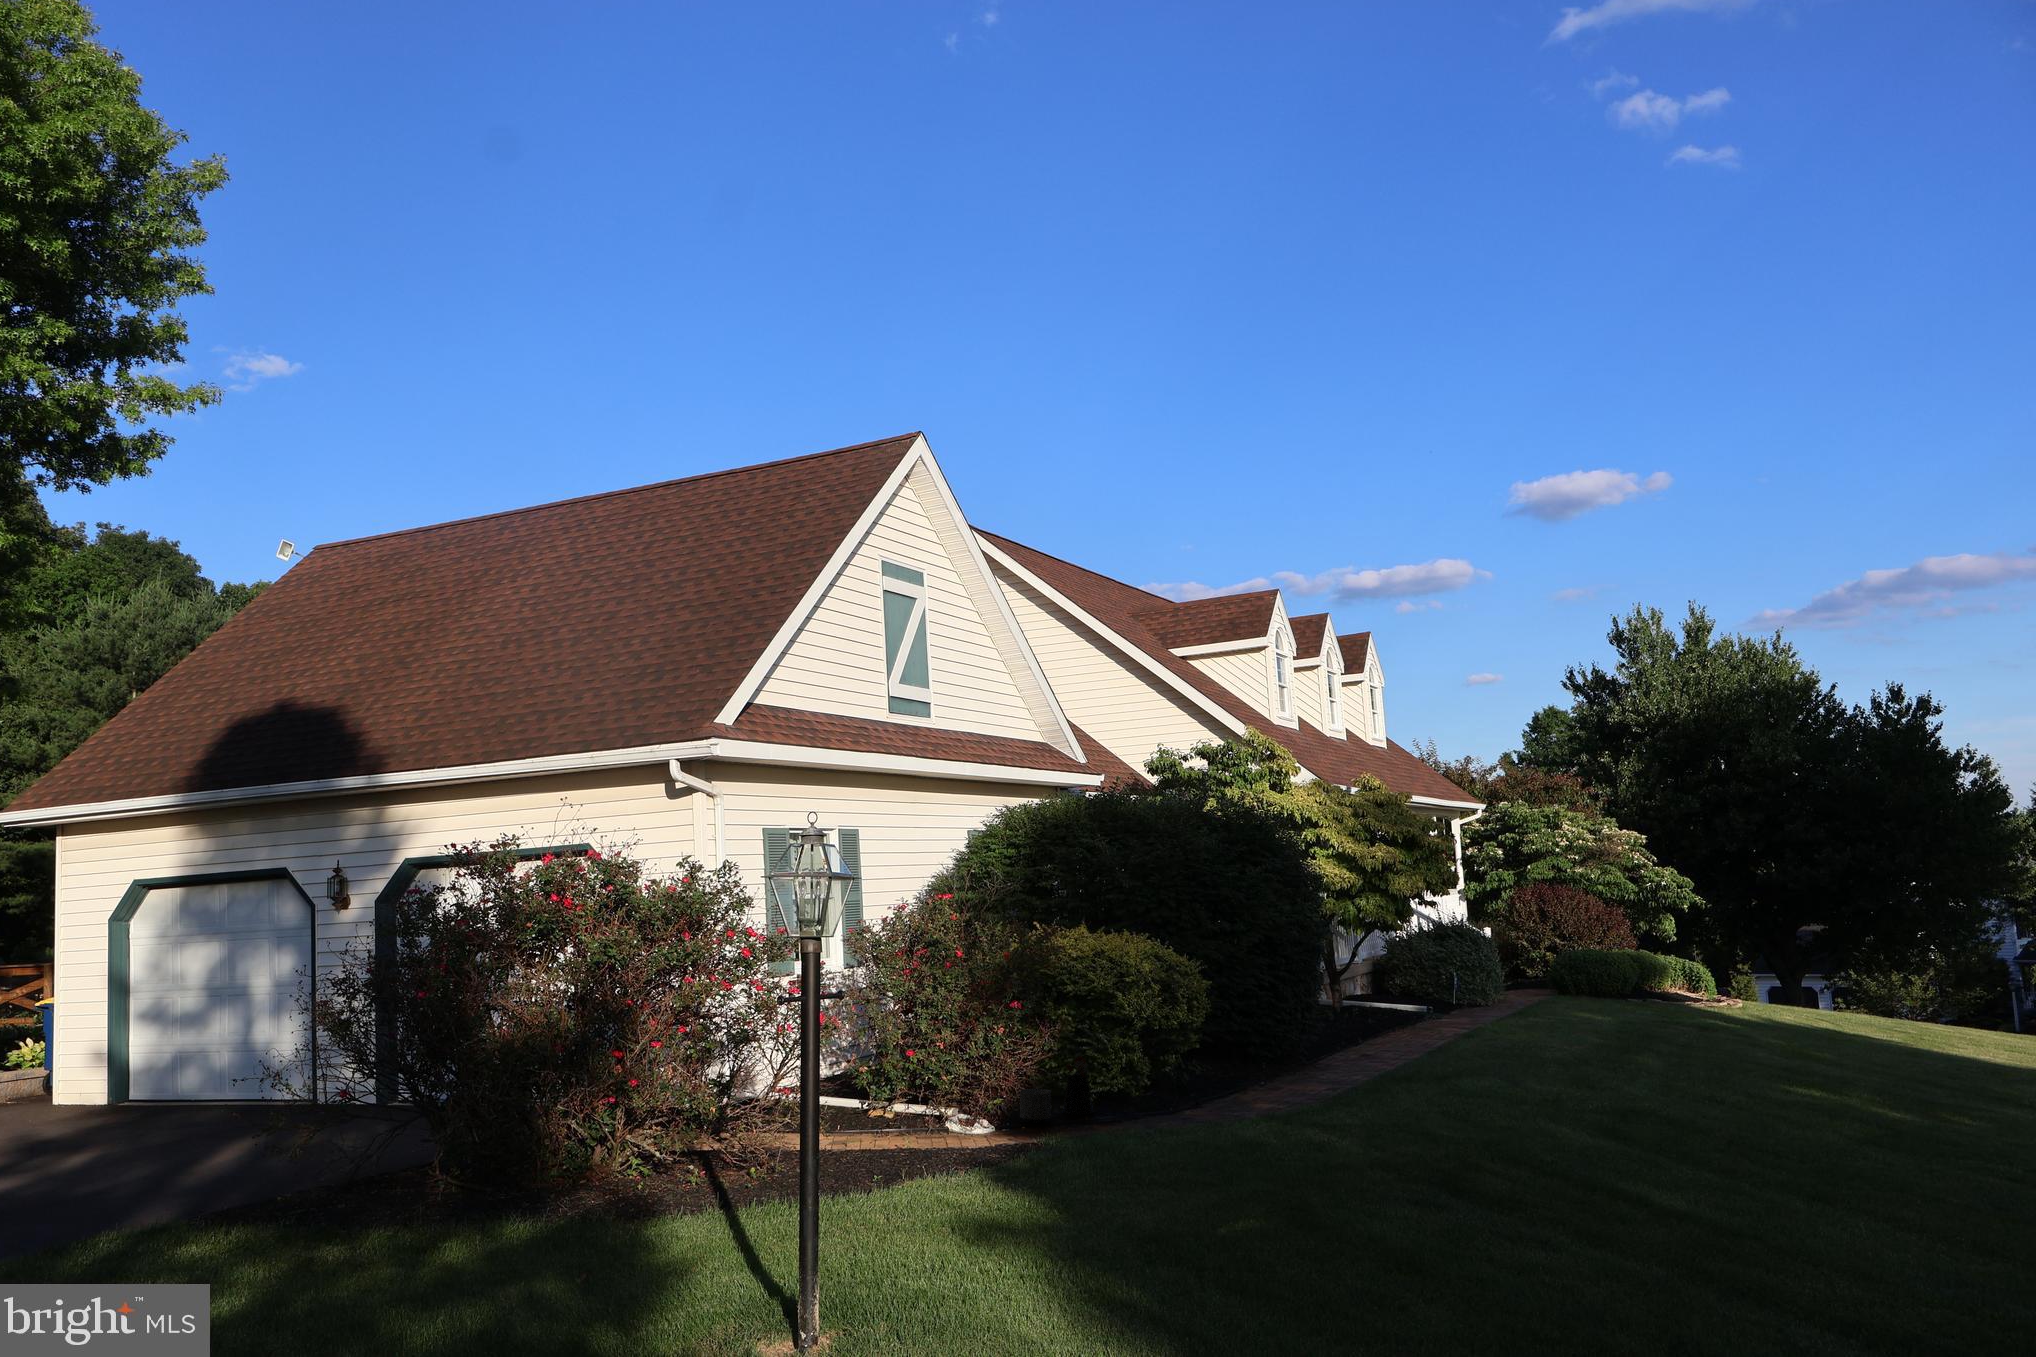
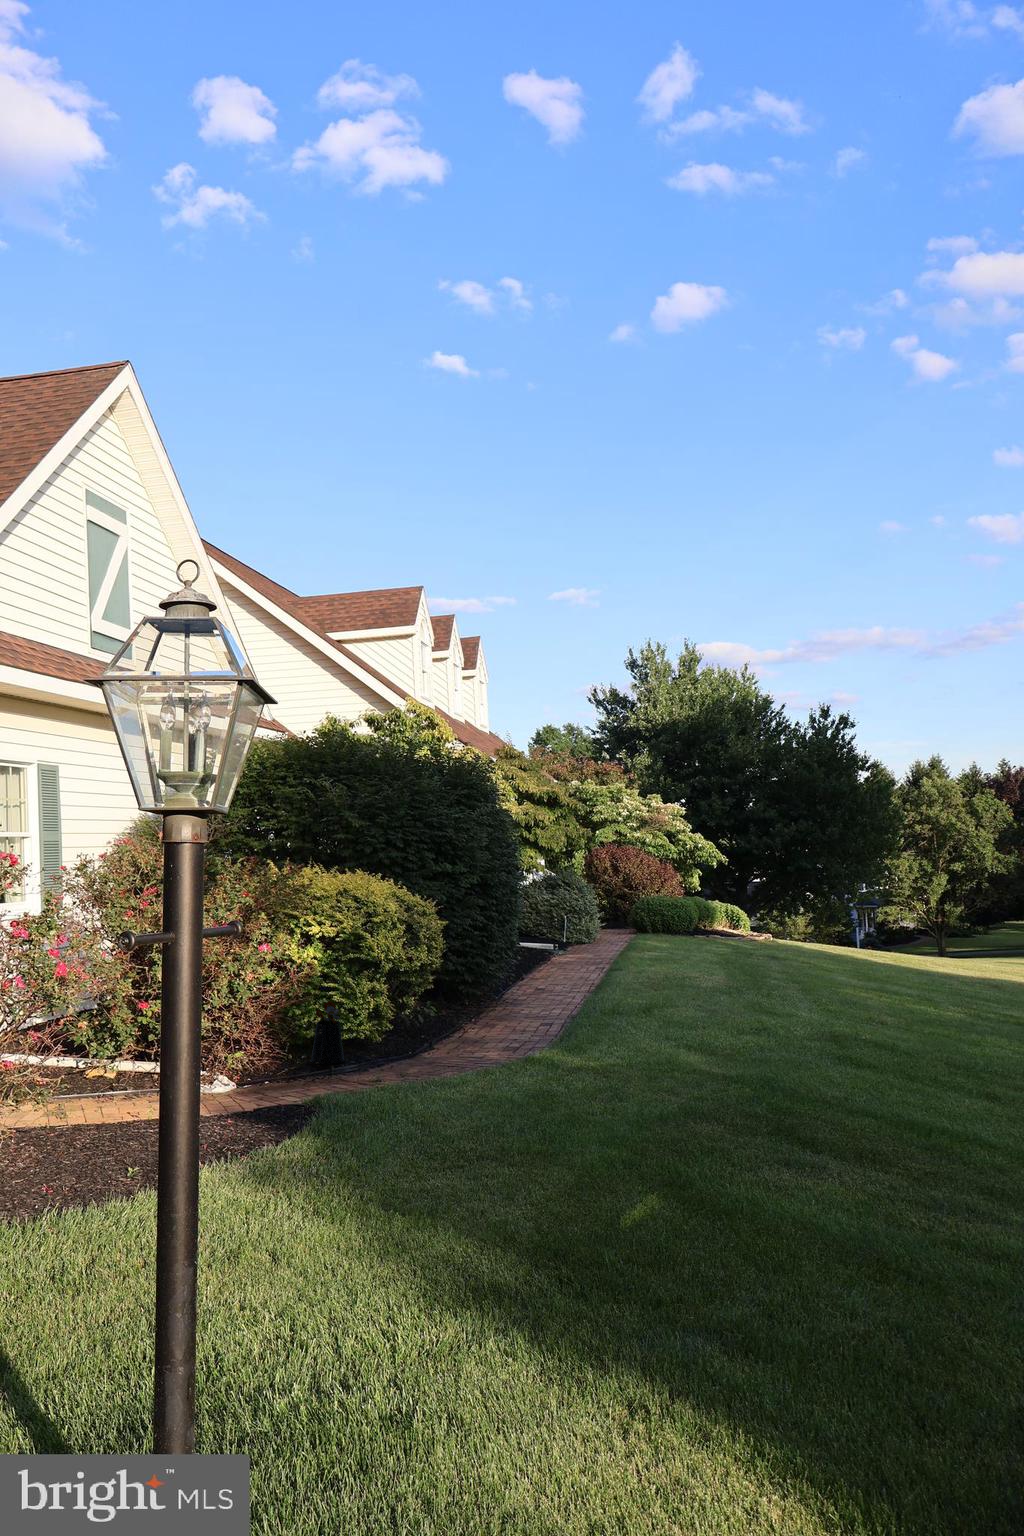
planter: present [1020,1089,1051,1123] -> none [271,1039,306,1077]

